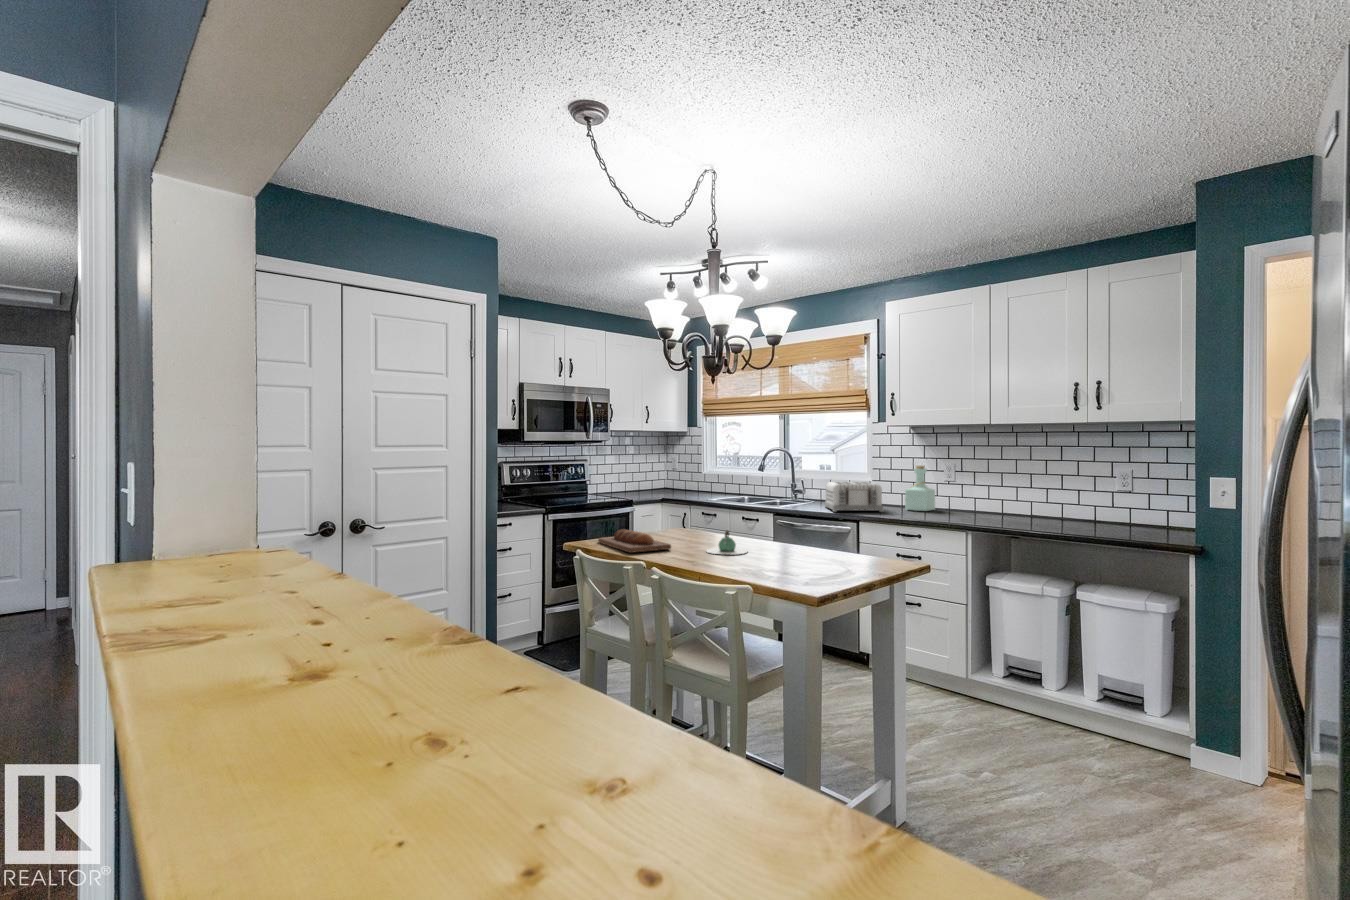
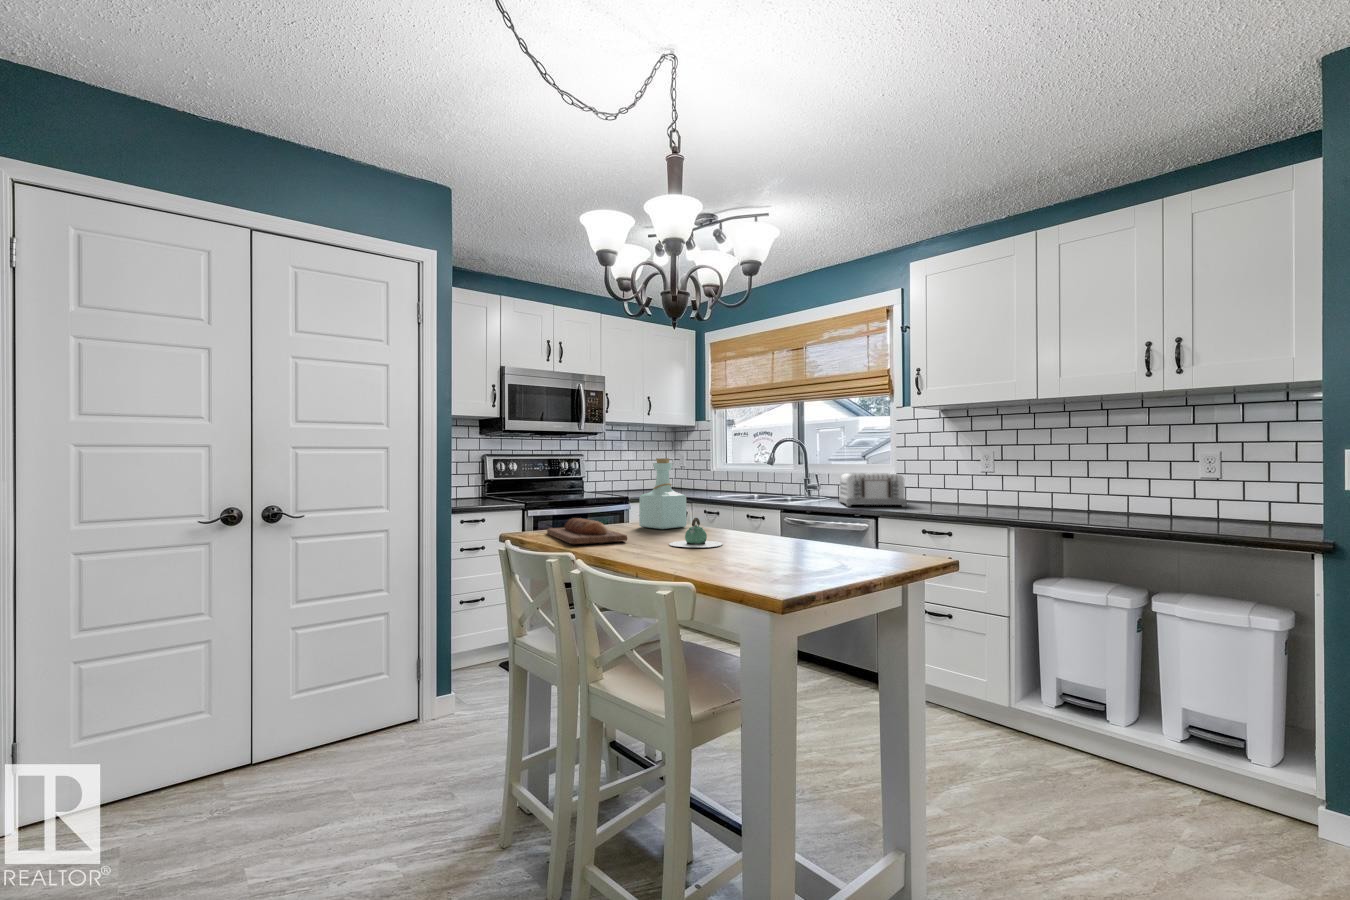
bottle: present [905,466,935,511] -> present [639,458,687,529]

